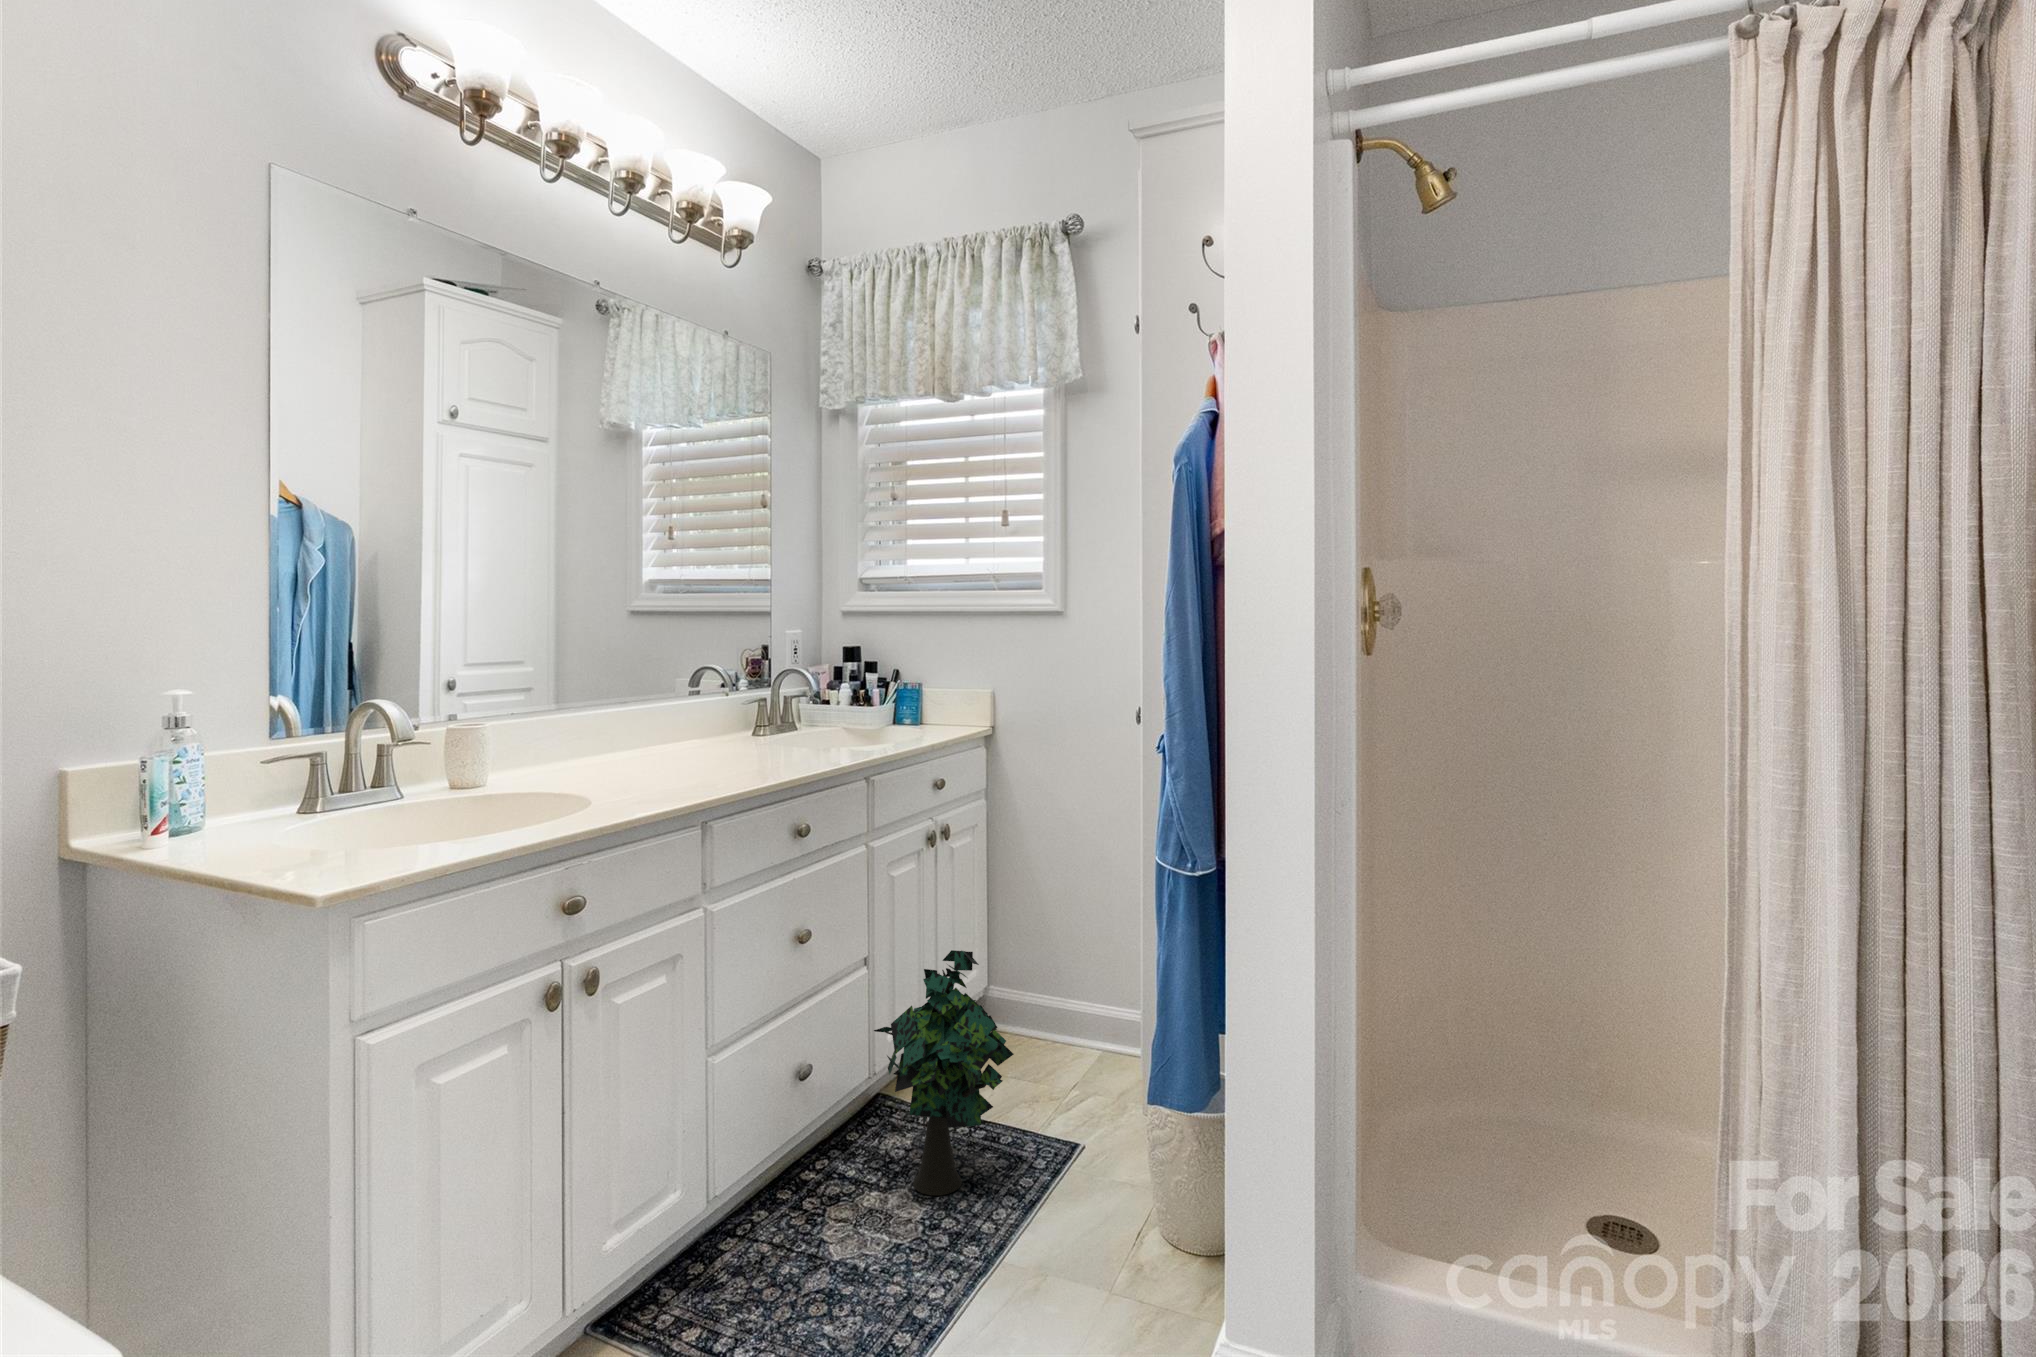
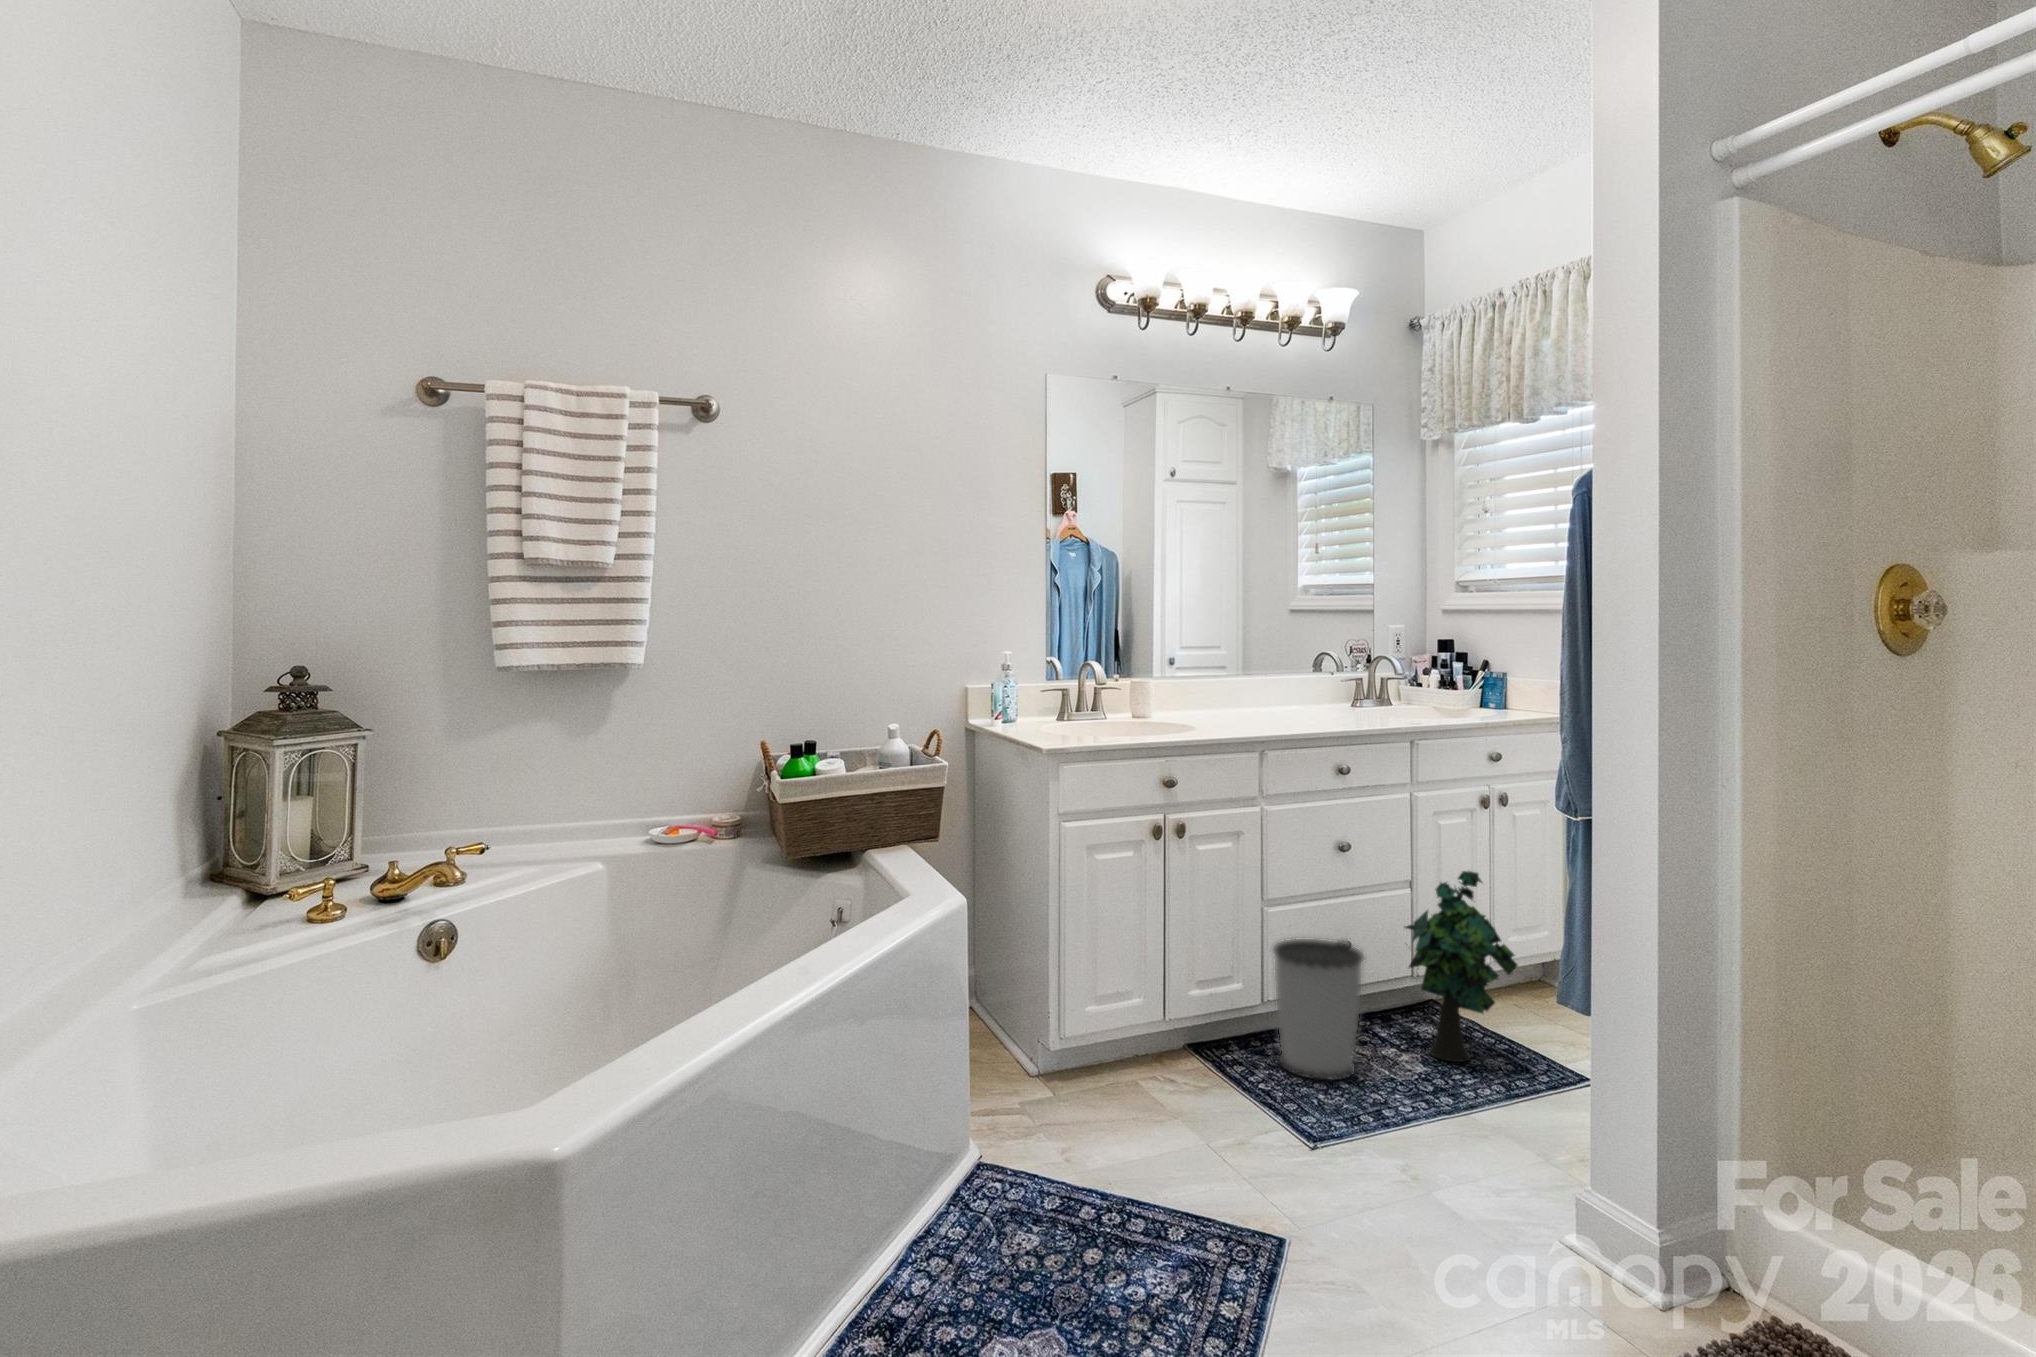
wastebasket: none [731,1083,860,1306] -> present [1273,939,1364,1080]

